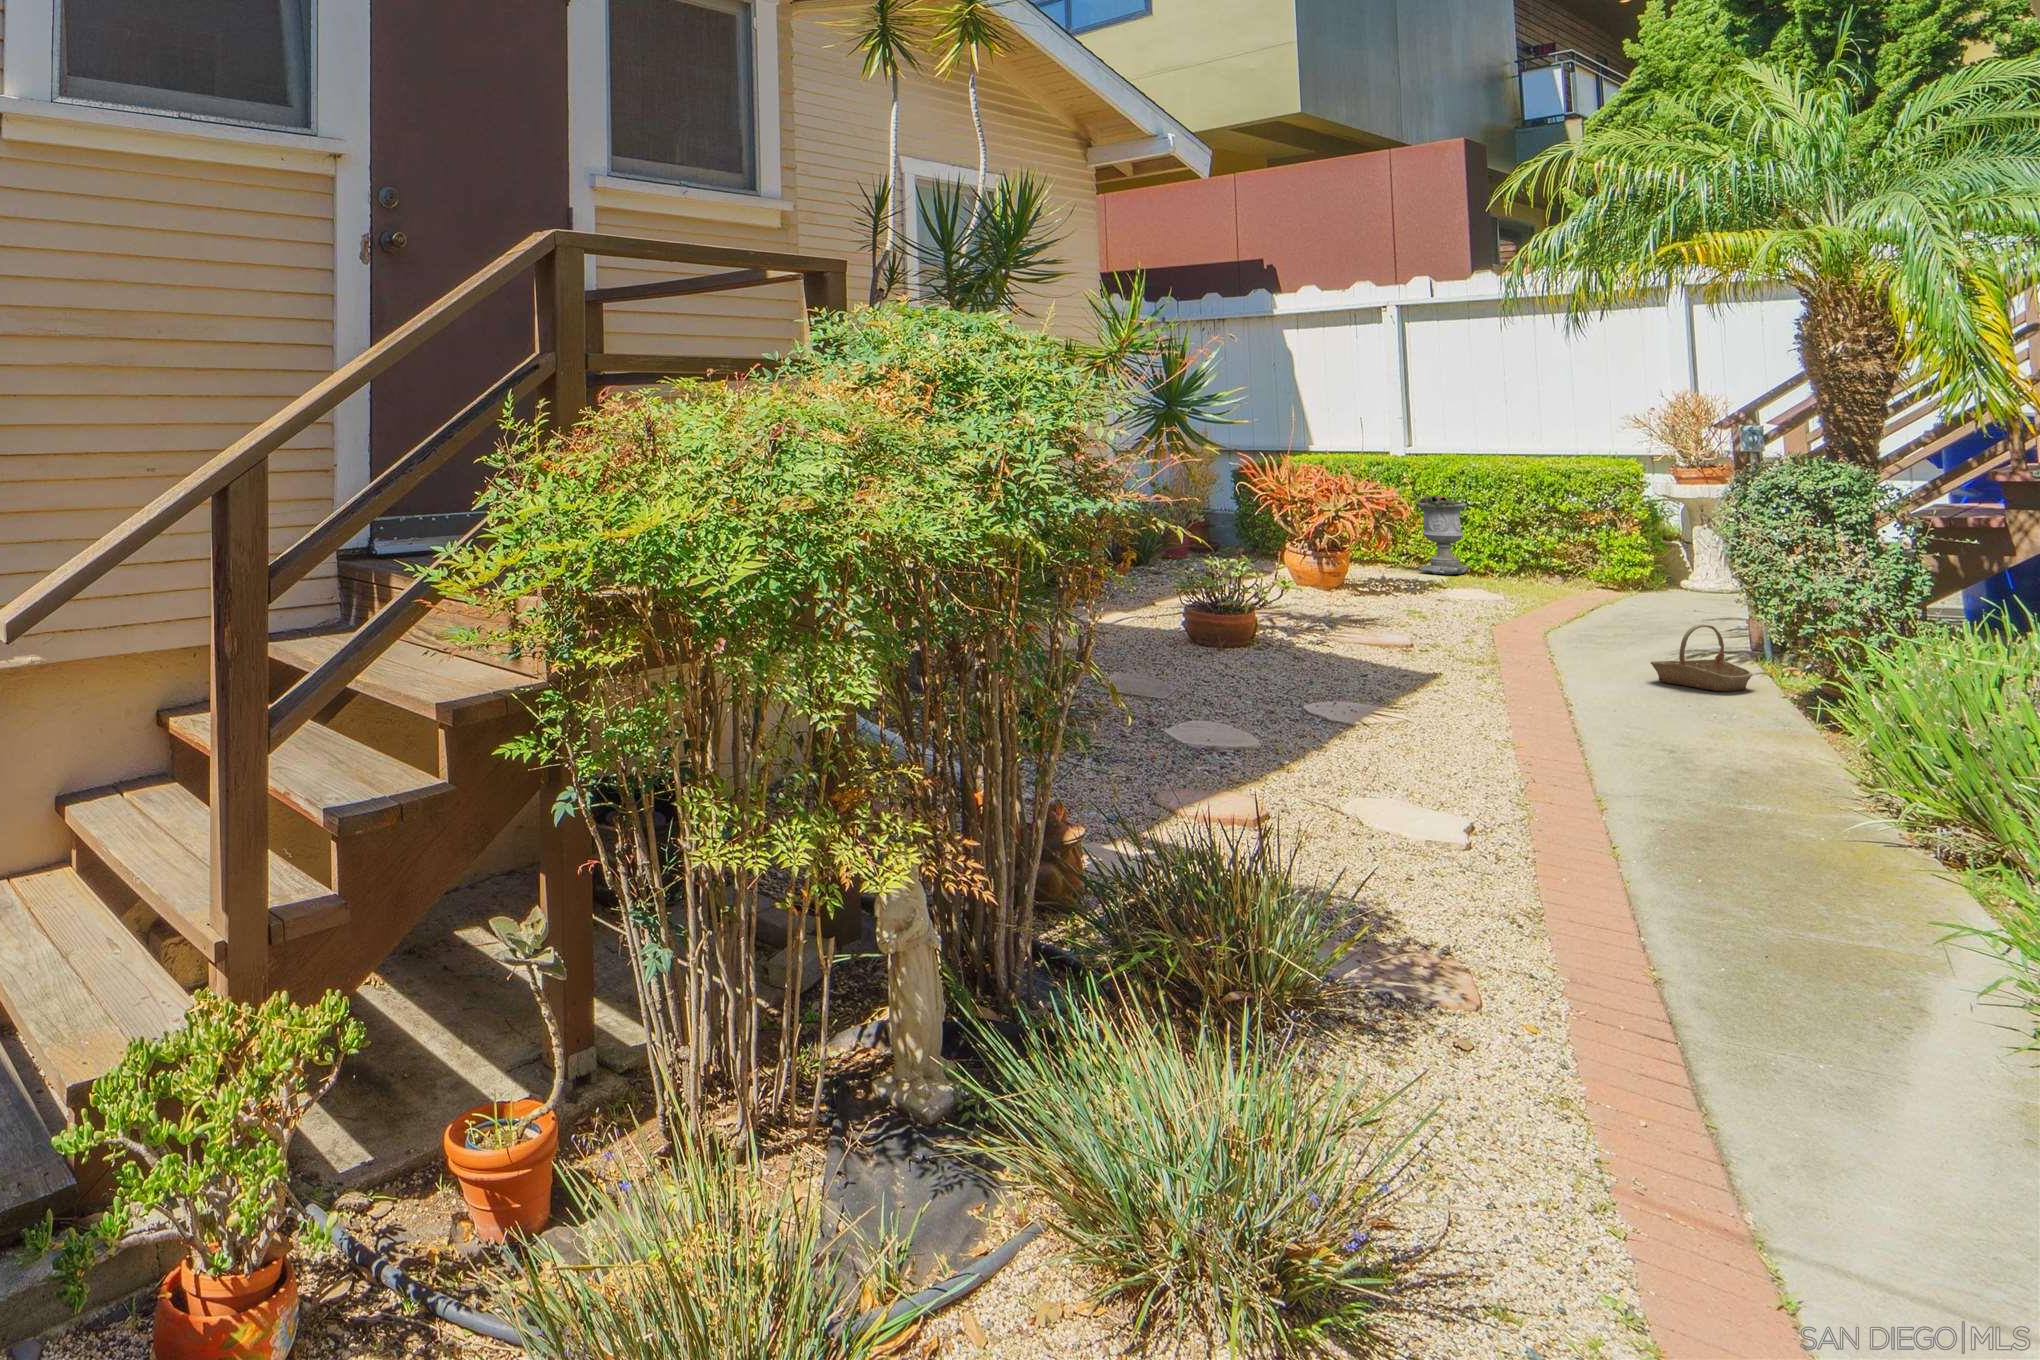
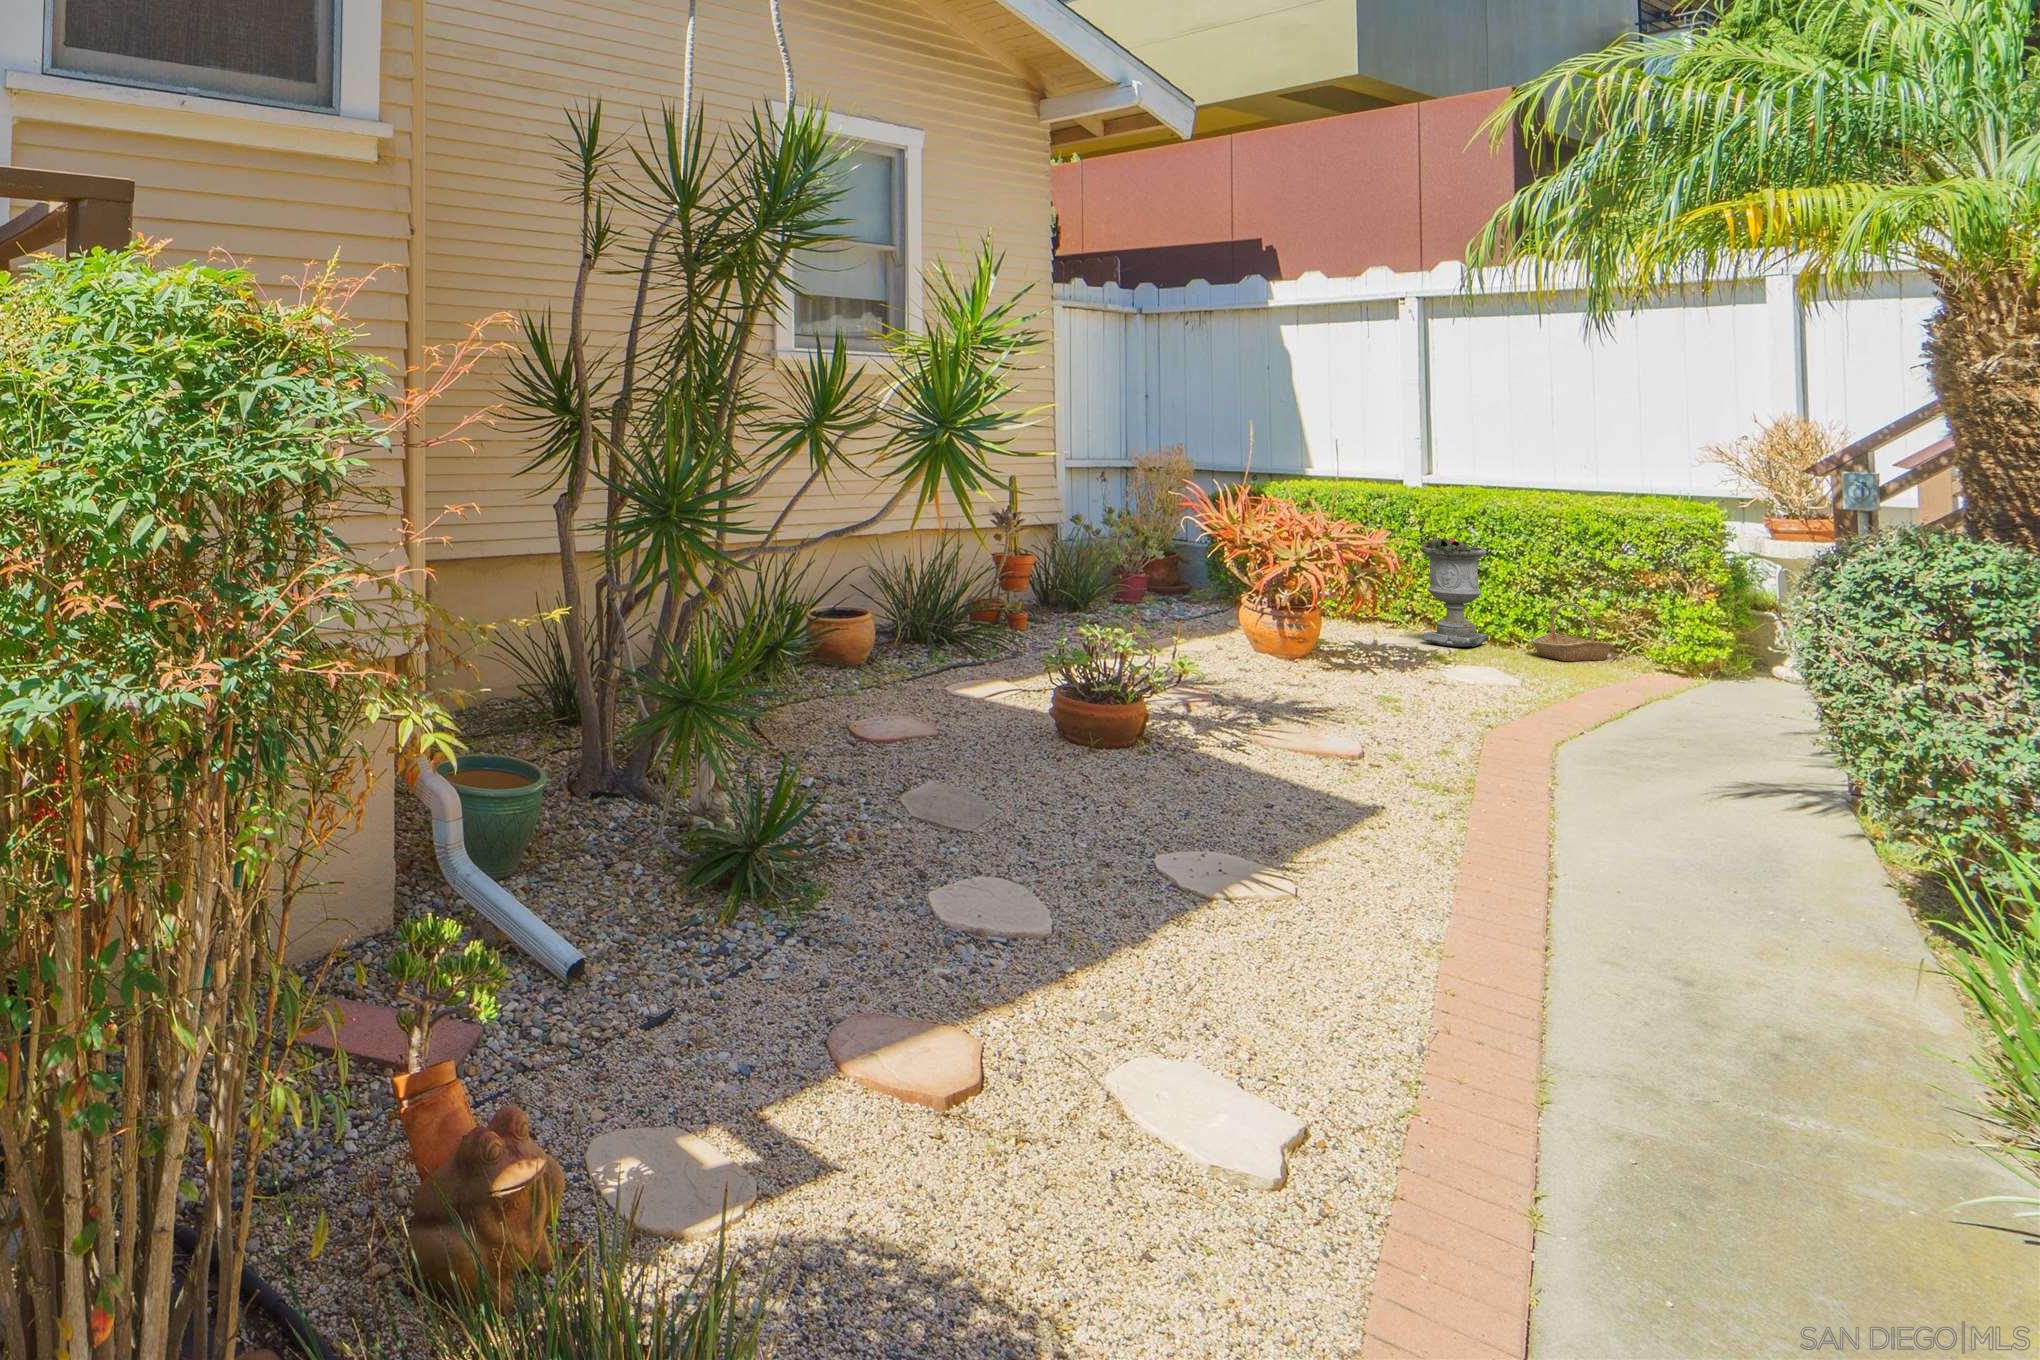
basket: present [1650,624,1753,691] -> present [1532,603,1614,661]

